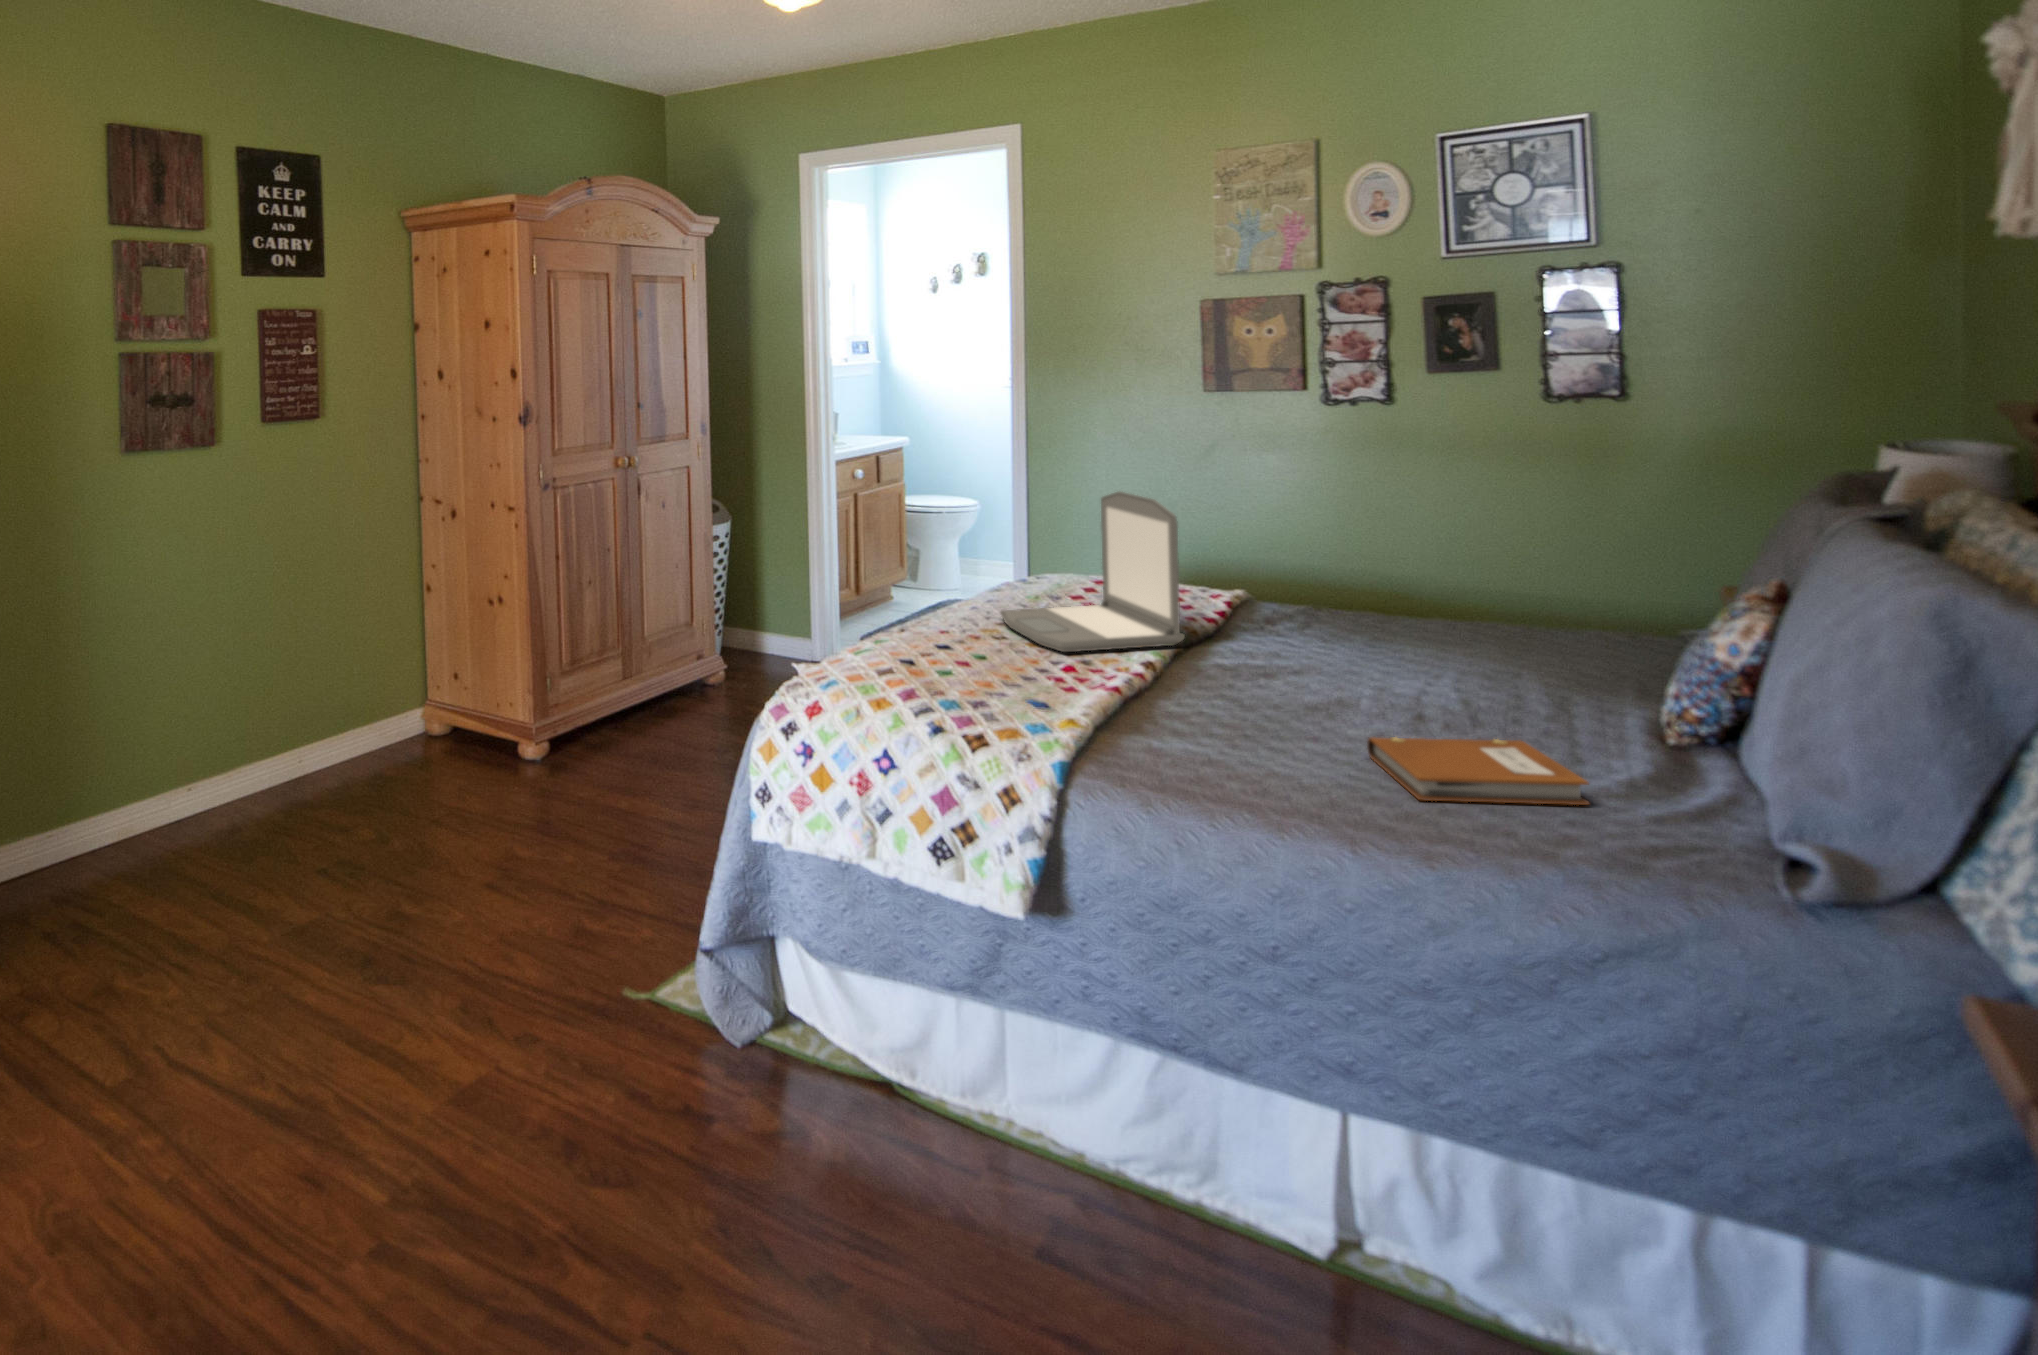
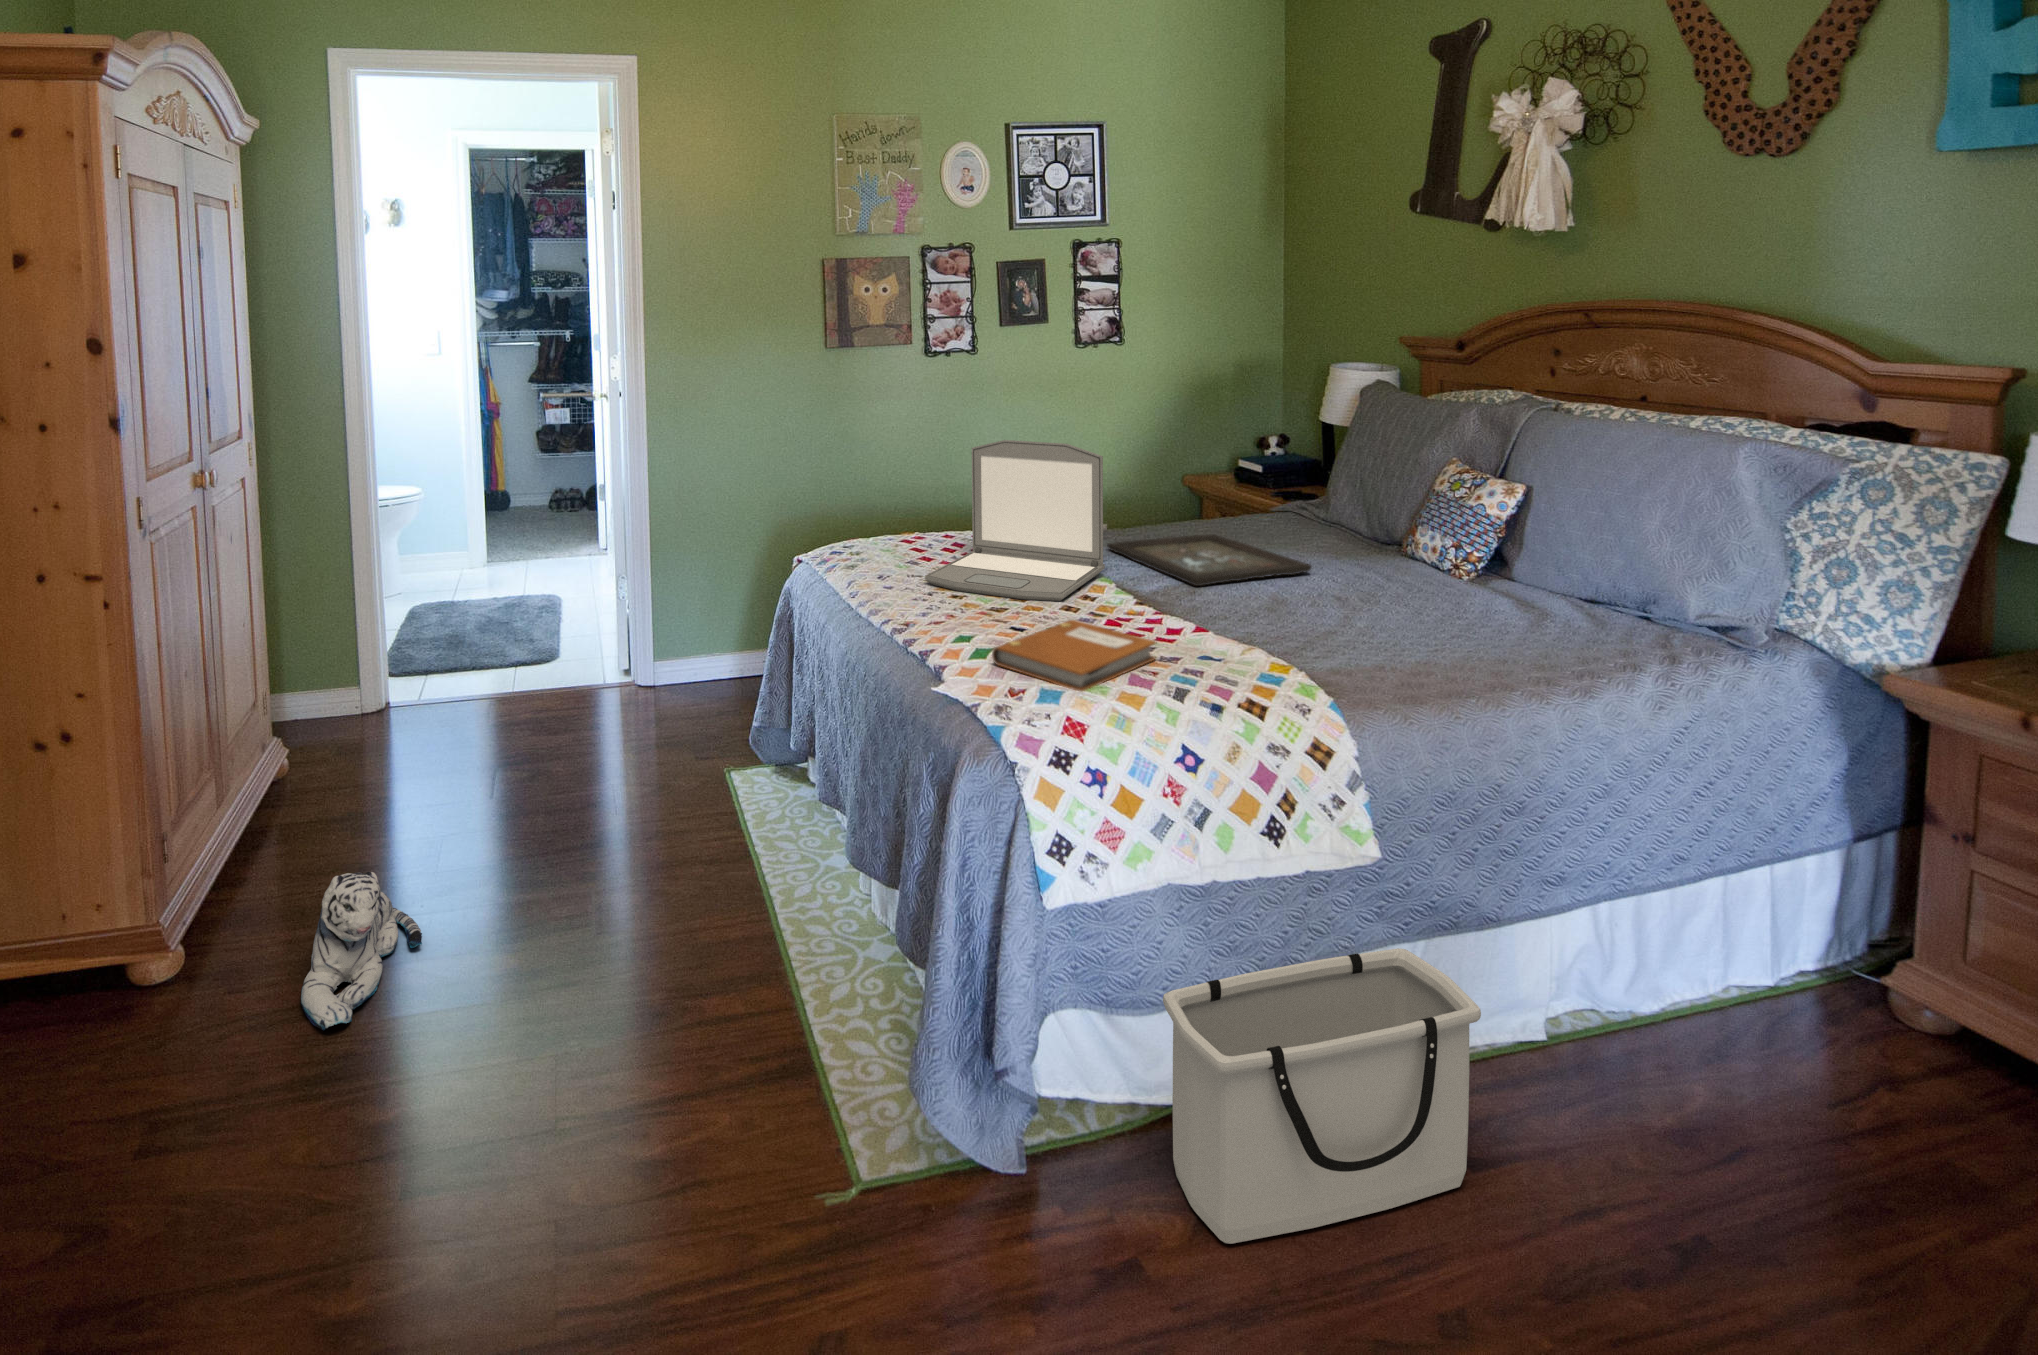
tray: none [1244,626,1443,694] -> present [1107,534,1311,586]
plush toy: none [544,728,650,817] -> present [301,872,422,1030]
notebook: present [1367,737,1589,805] -> present [992,620,1157,692]
storage bin: none [765,944,1052,1249] -> present [1163,948,1481,1244]

